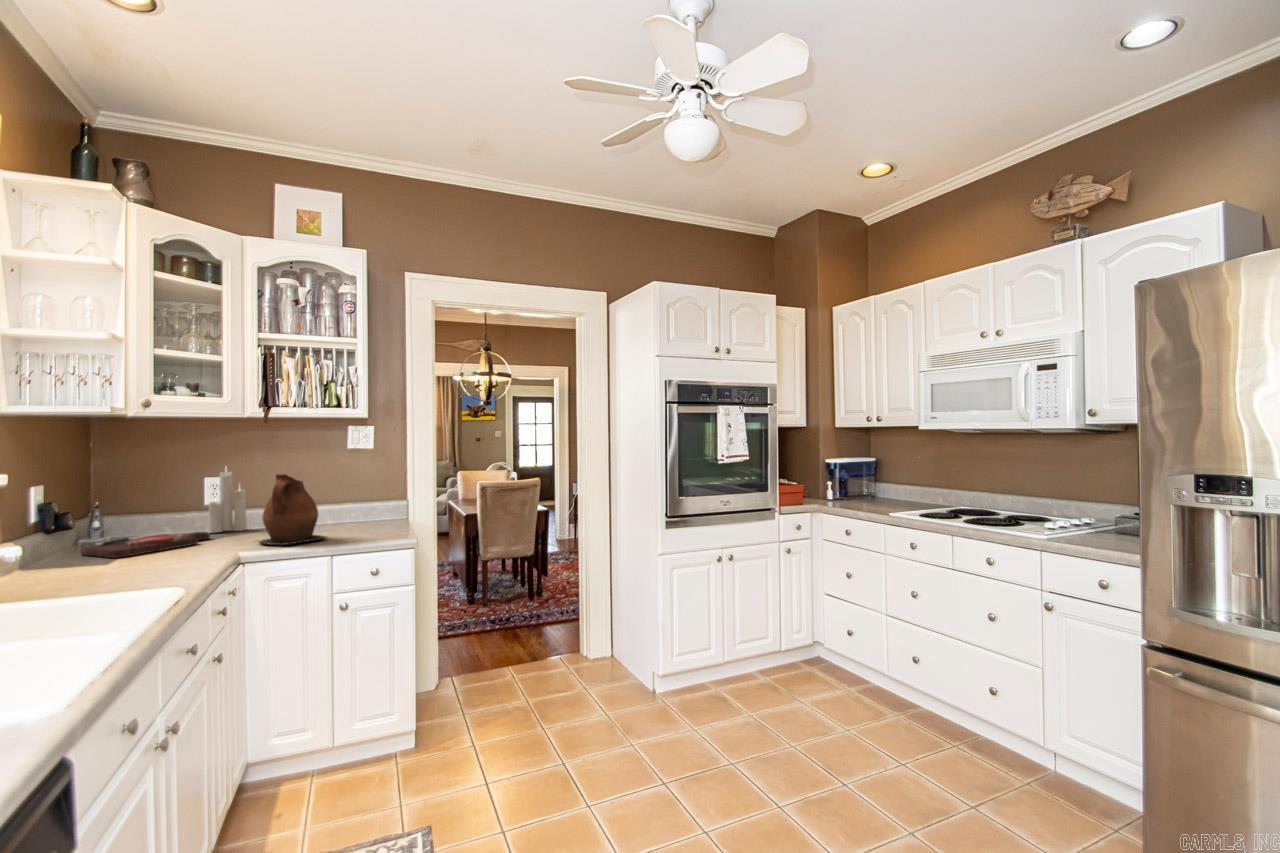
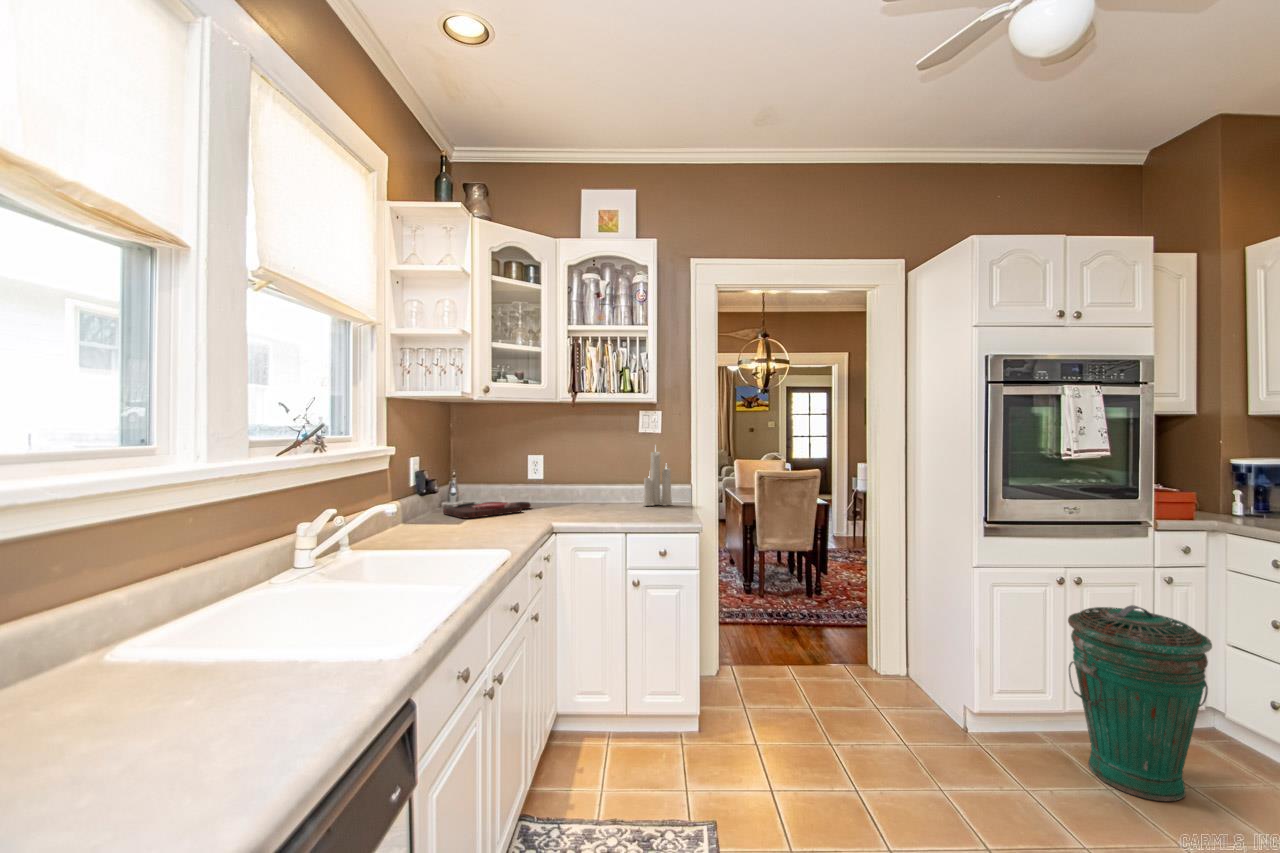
candle: present [207,471,247,533] -> present [643,451,672,506]
ceramic pitcher: present [259,474,327,545] -> none [563,453,623,519]
trash can: none [721,572,805,715] -> present [1068,605,1212,801]

